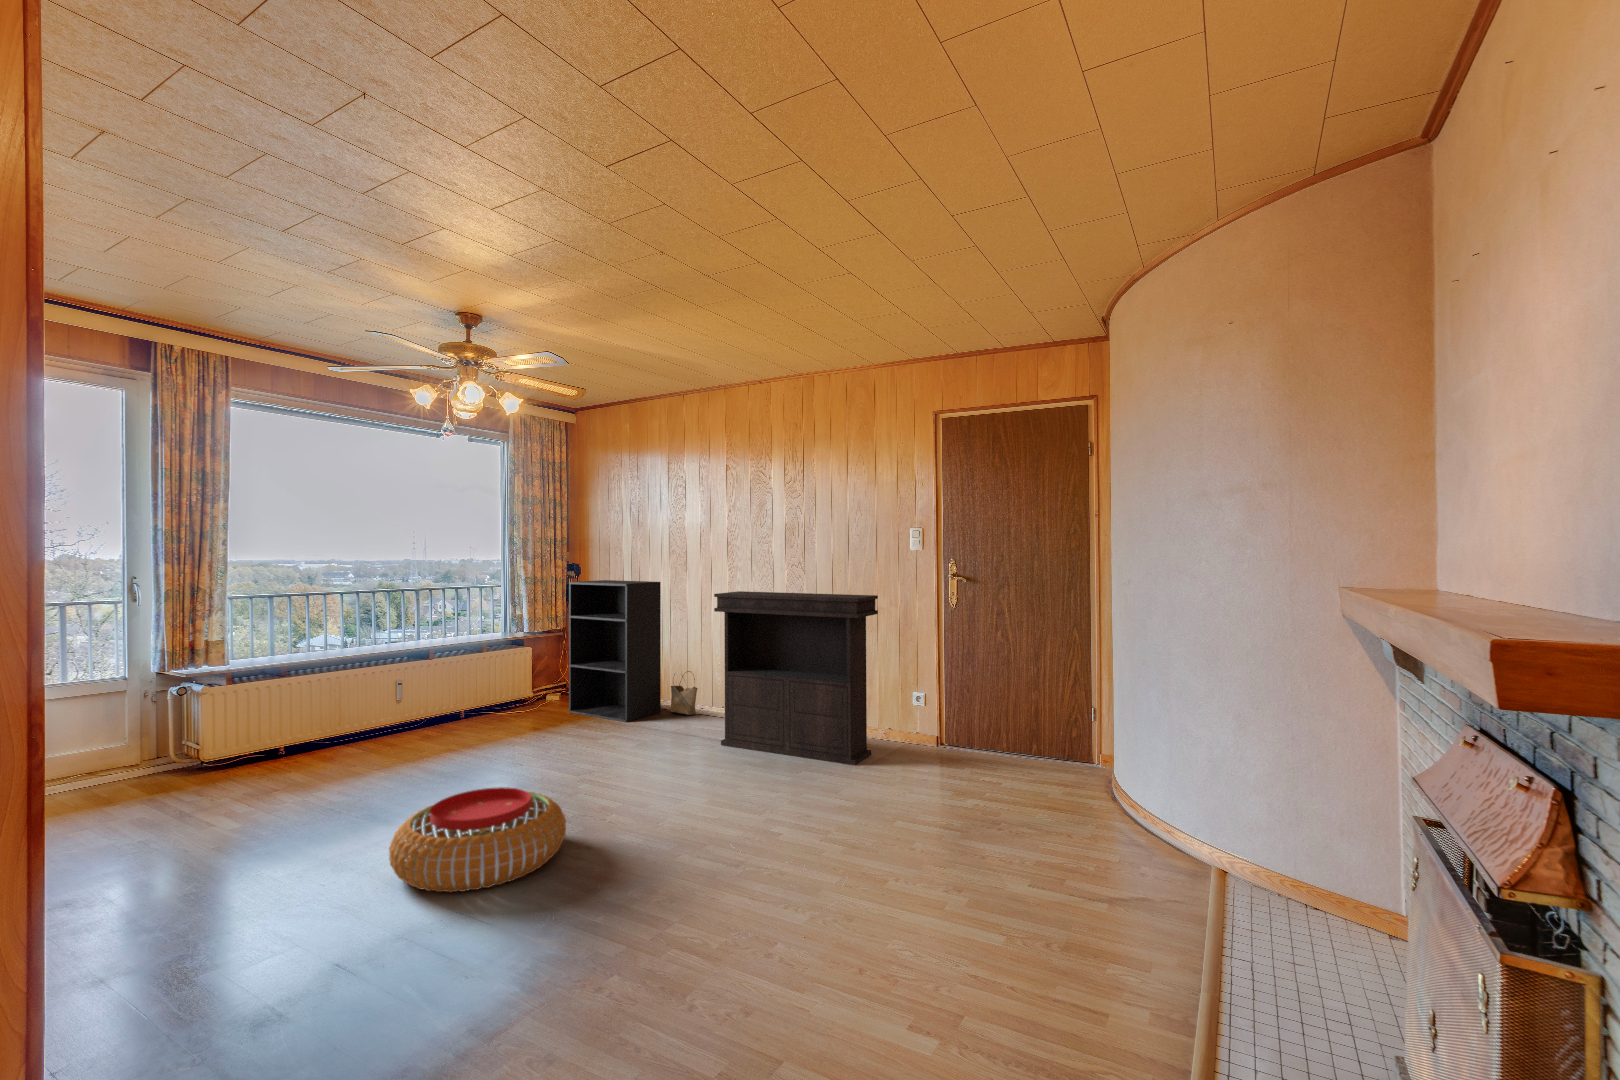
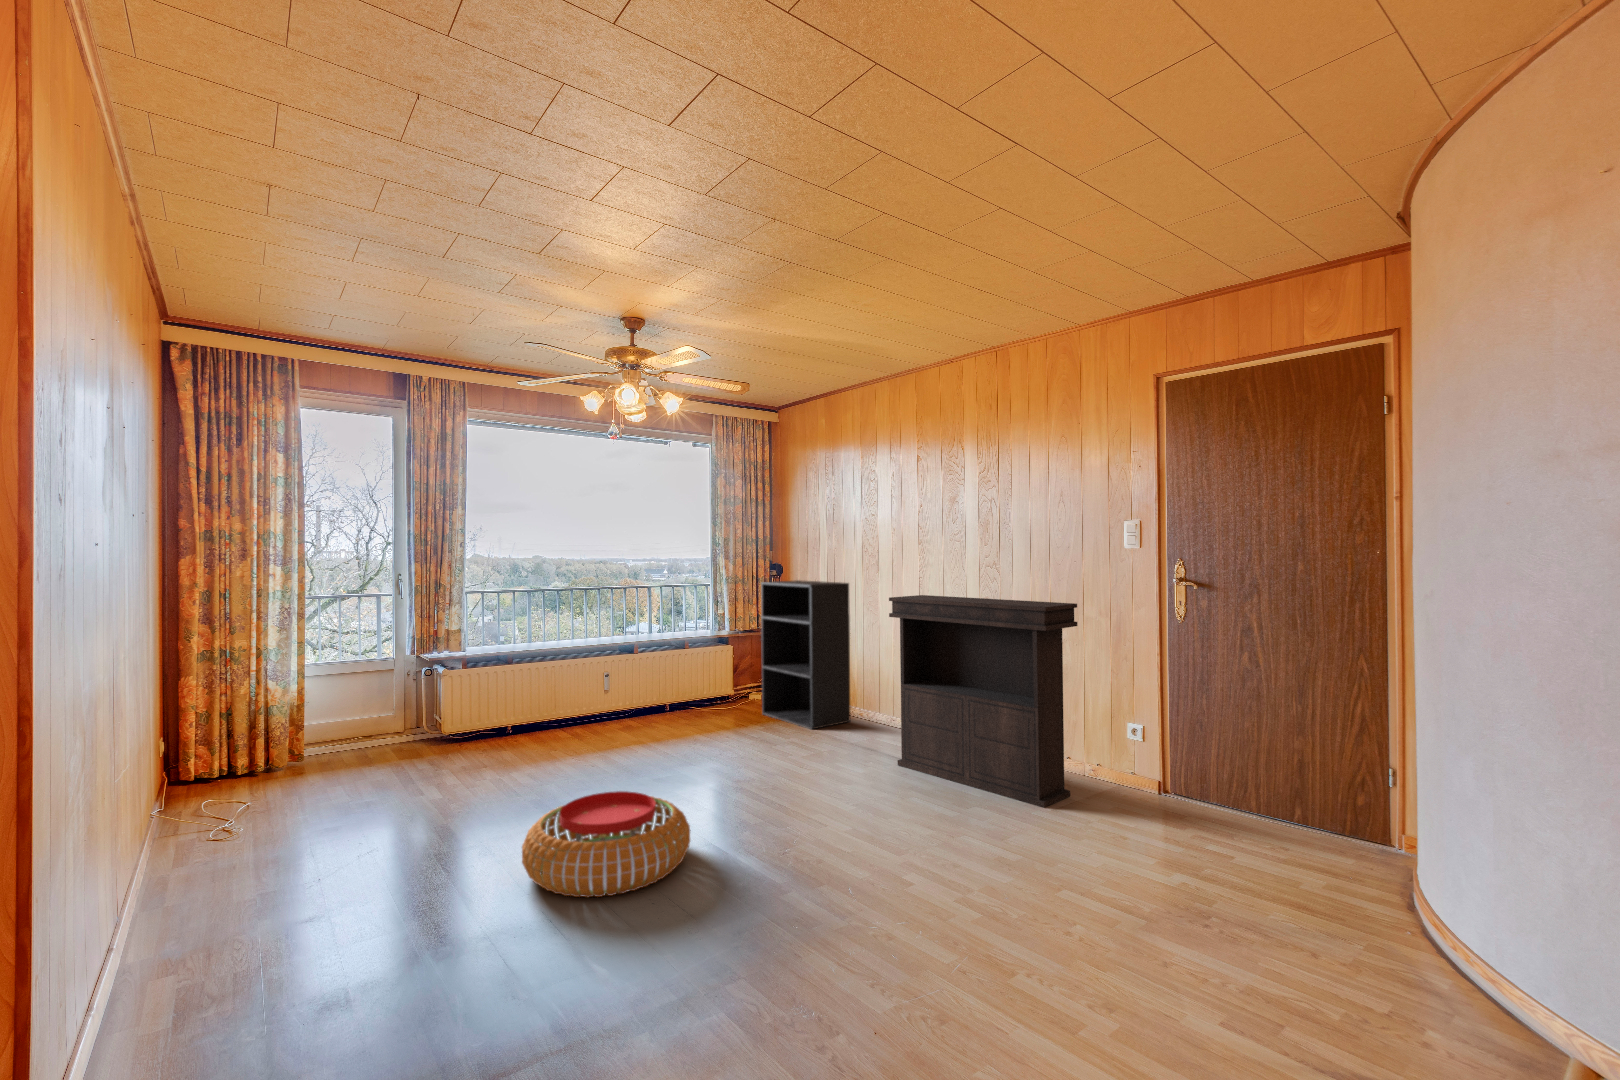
woven basket: present [670,671,698,715] -> none [859,679,888,727]

